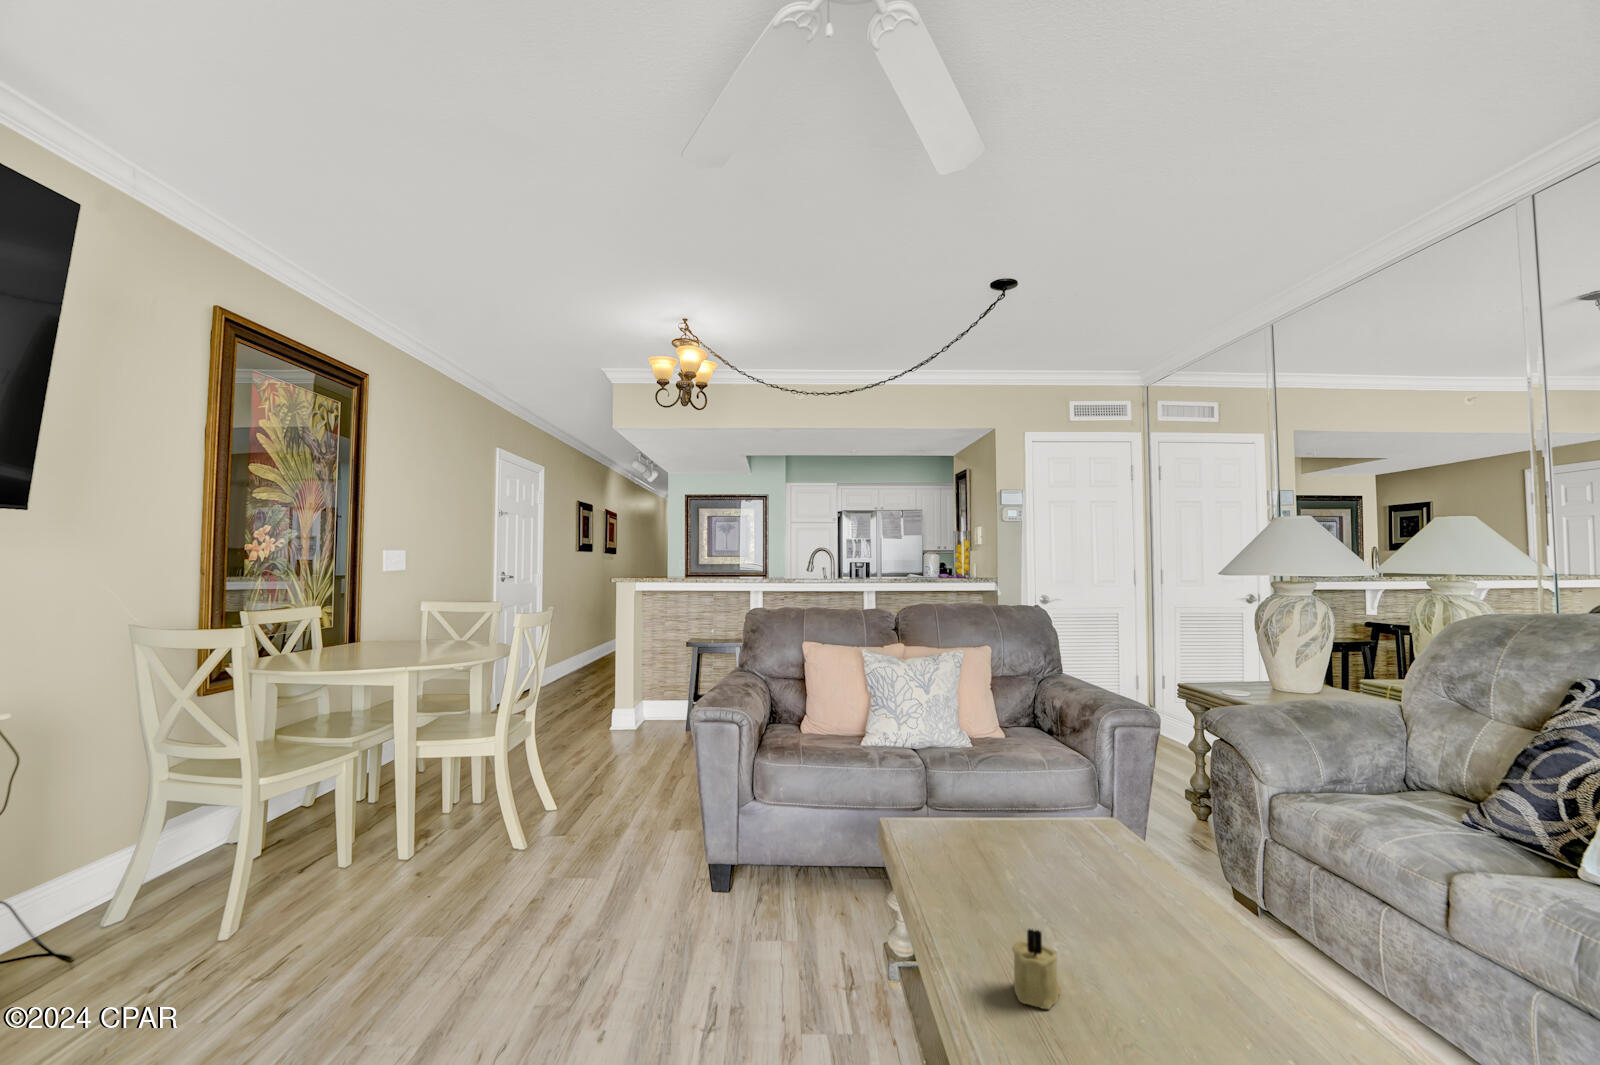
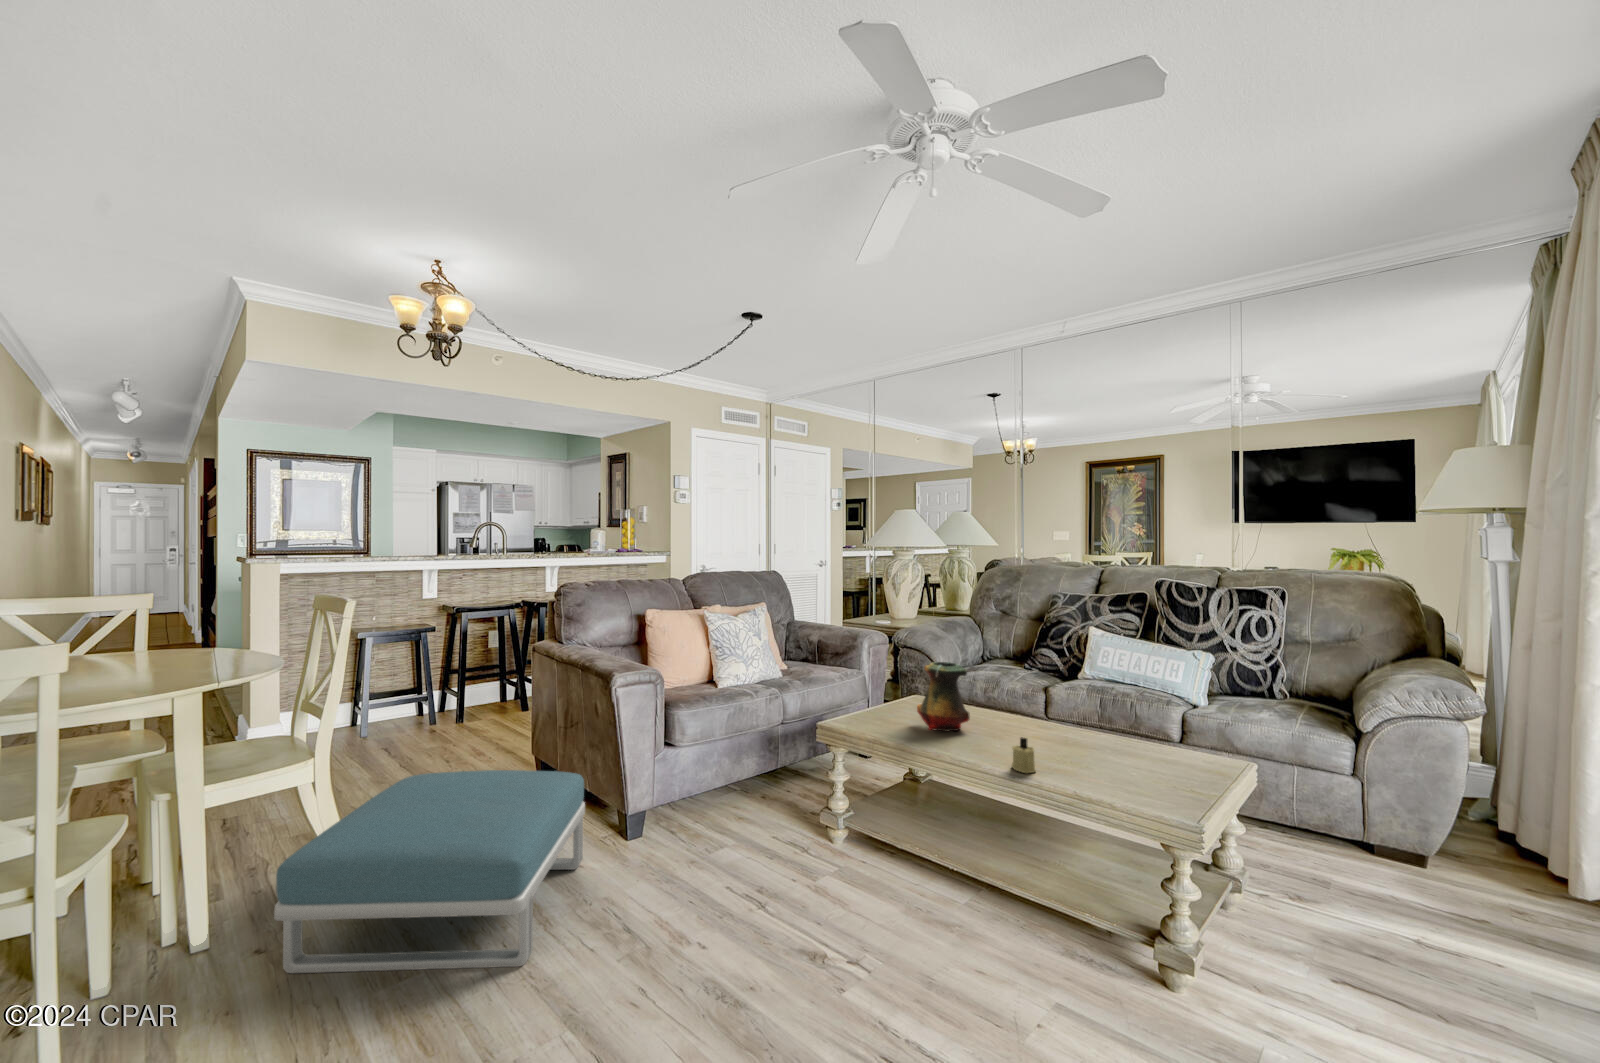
vase: none [1007,758,1094,888] -> present [917,662,970,731]
footstool: none [385,770,655,974] -> present [274,770,585,973]

